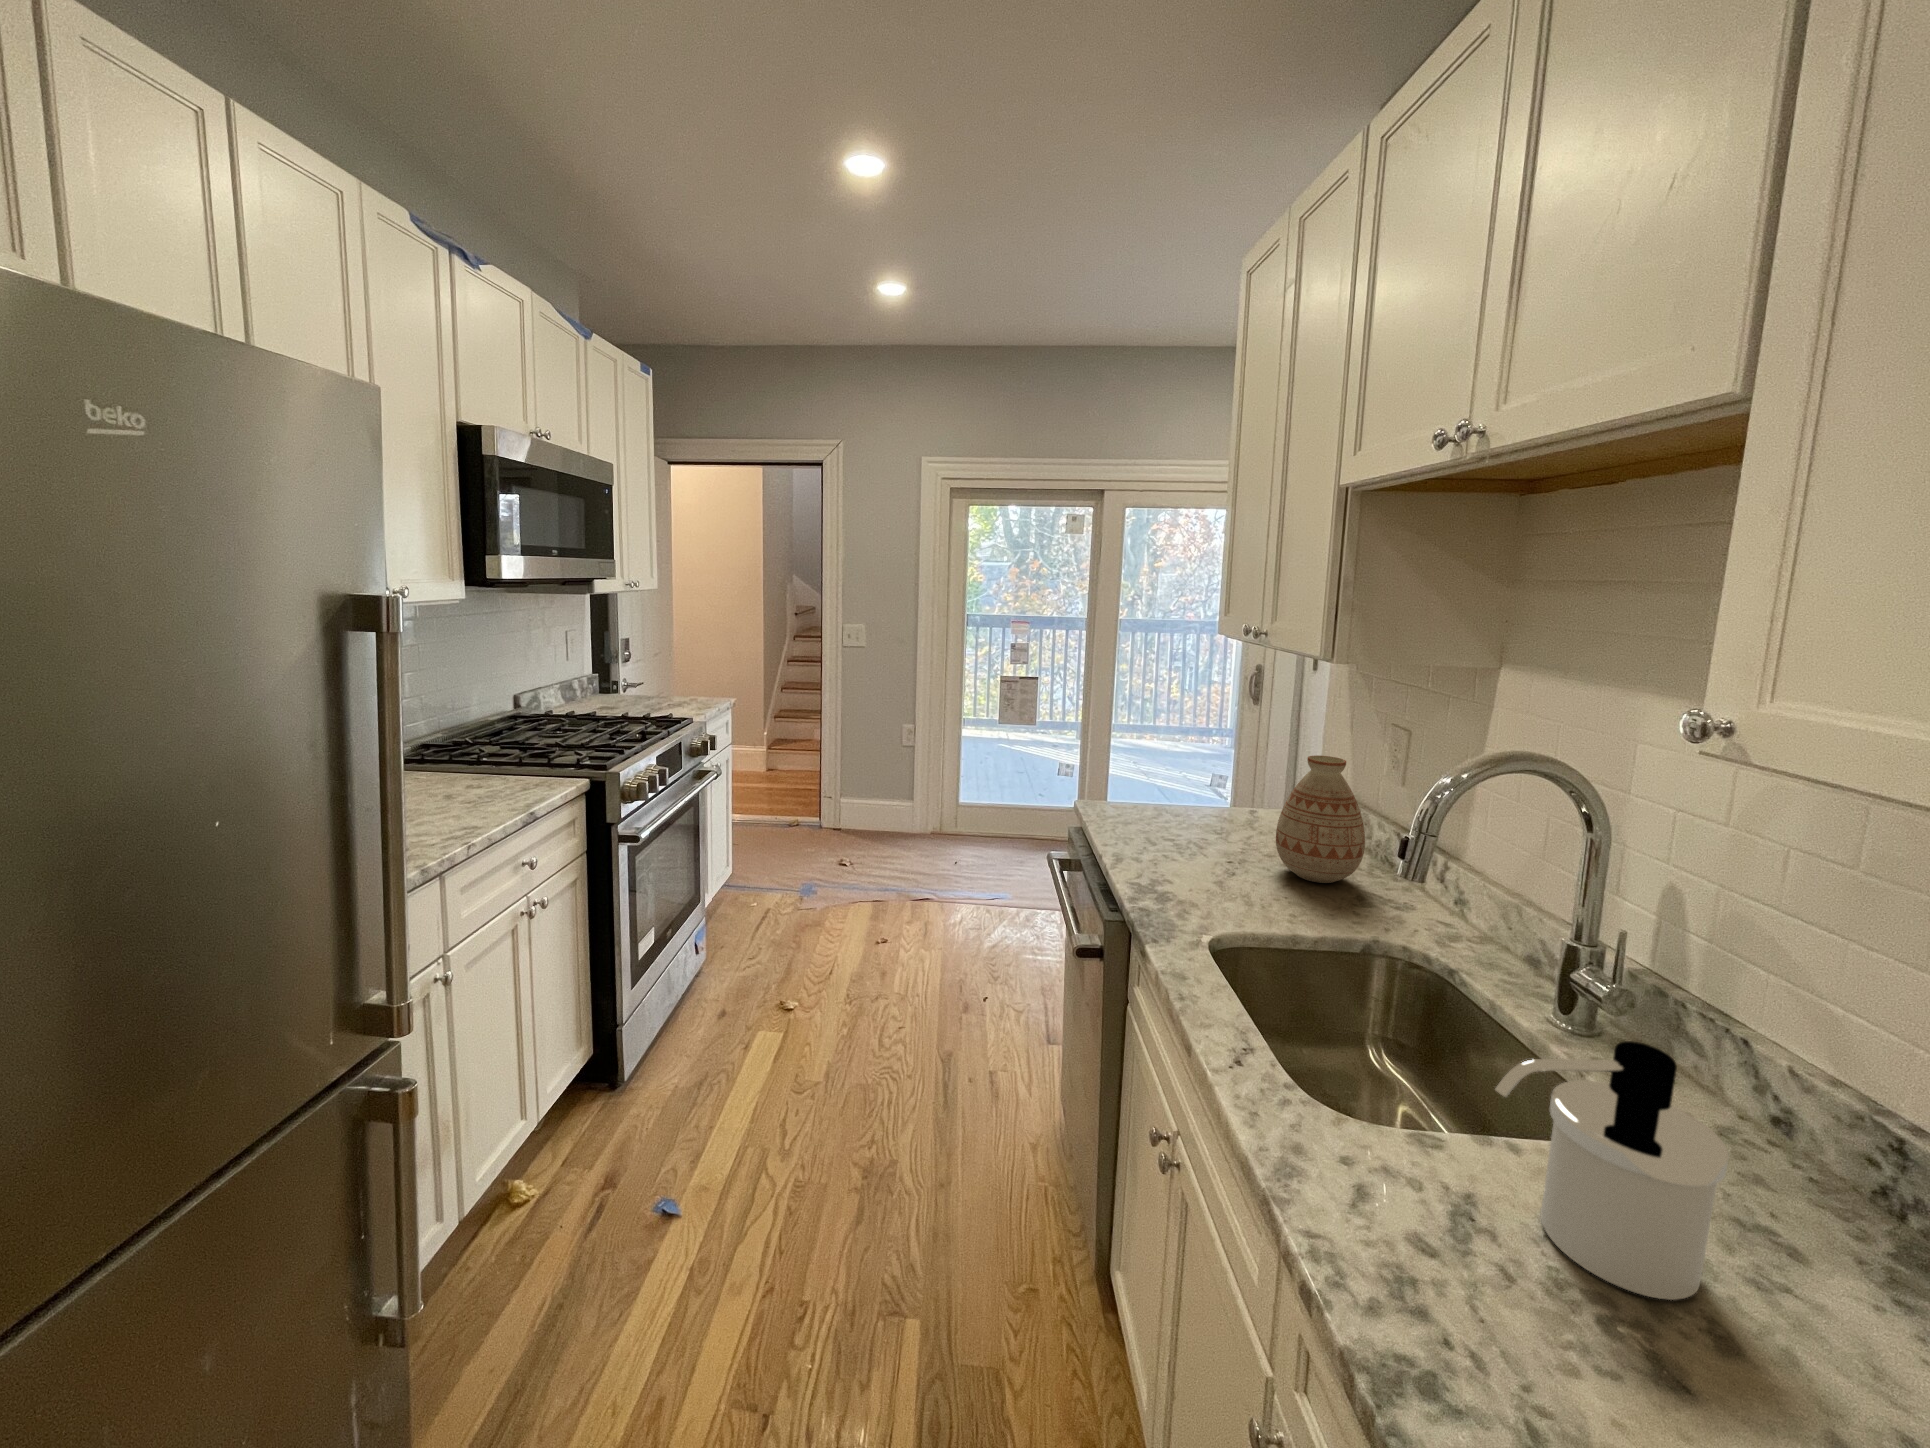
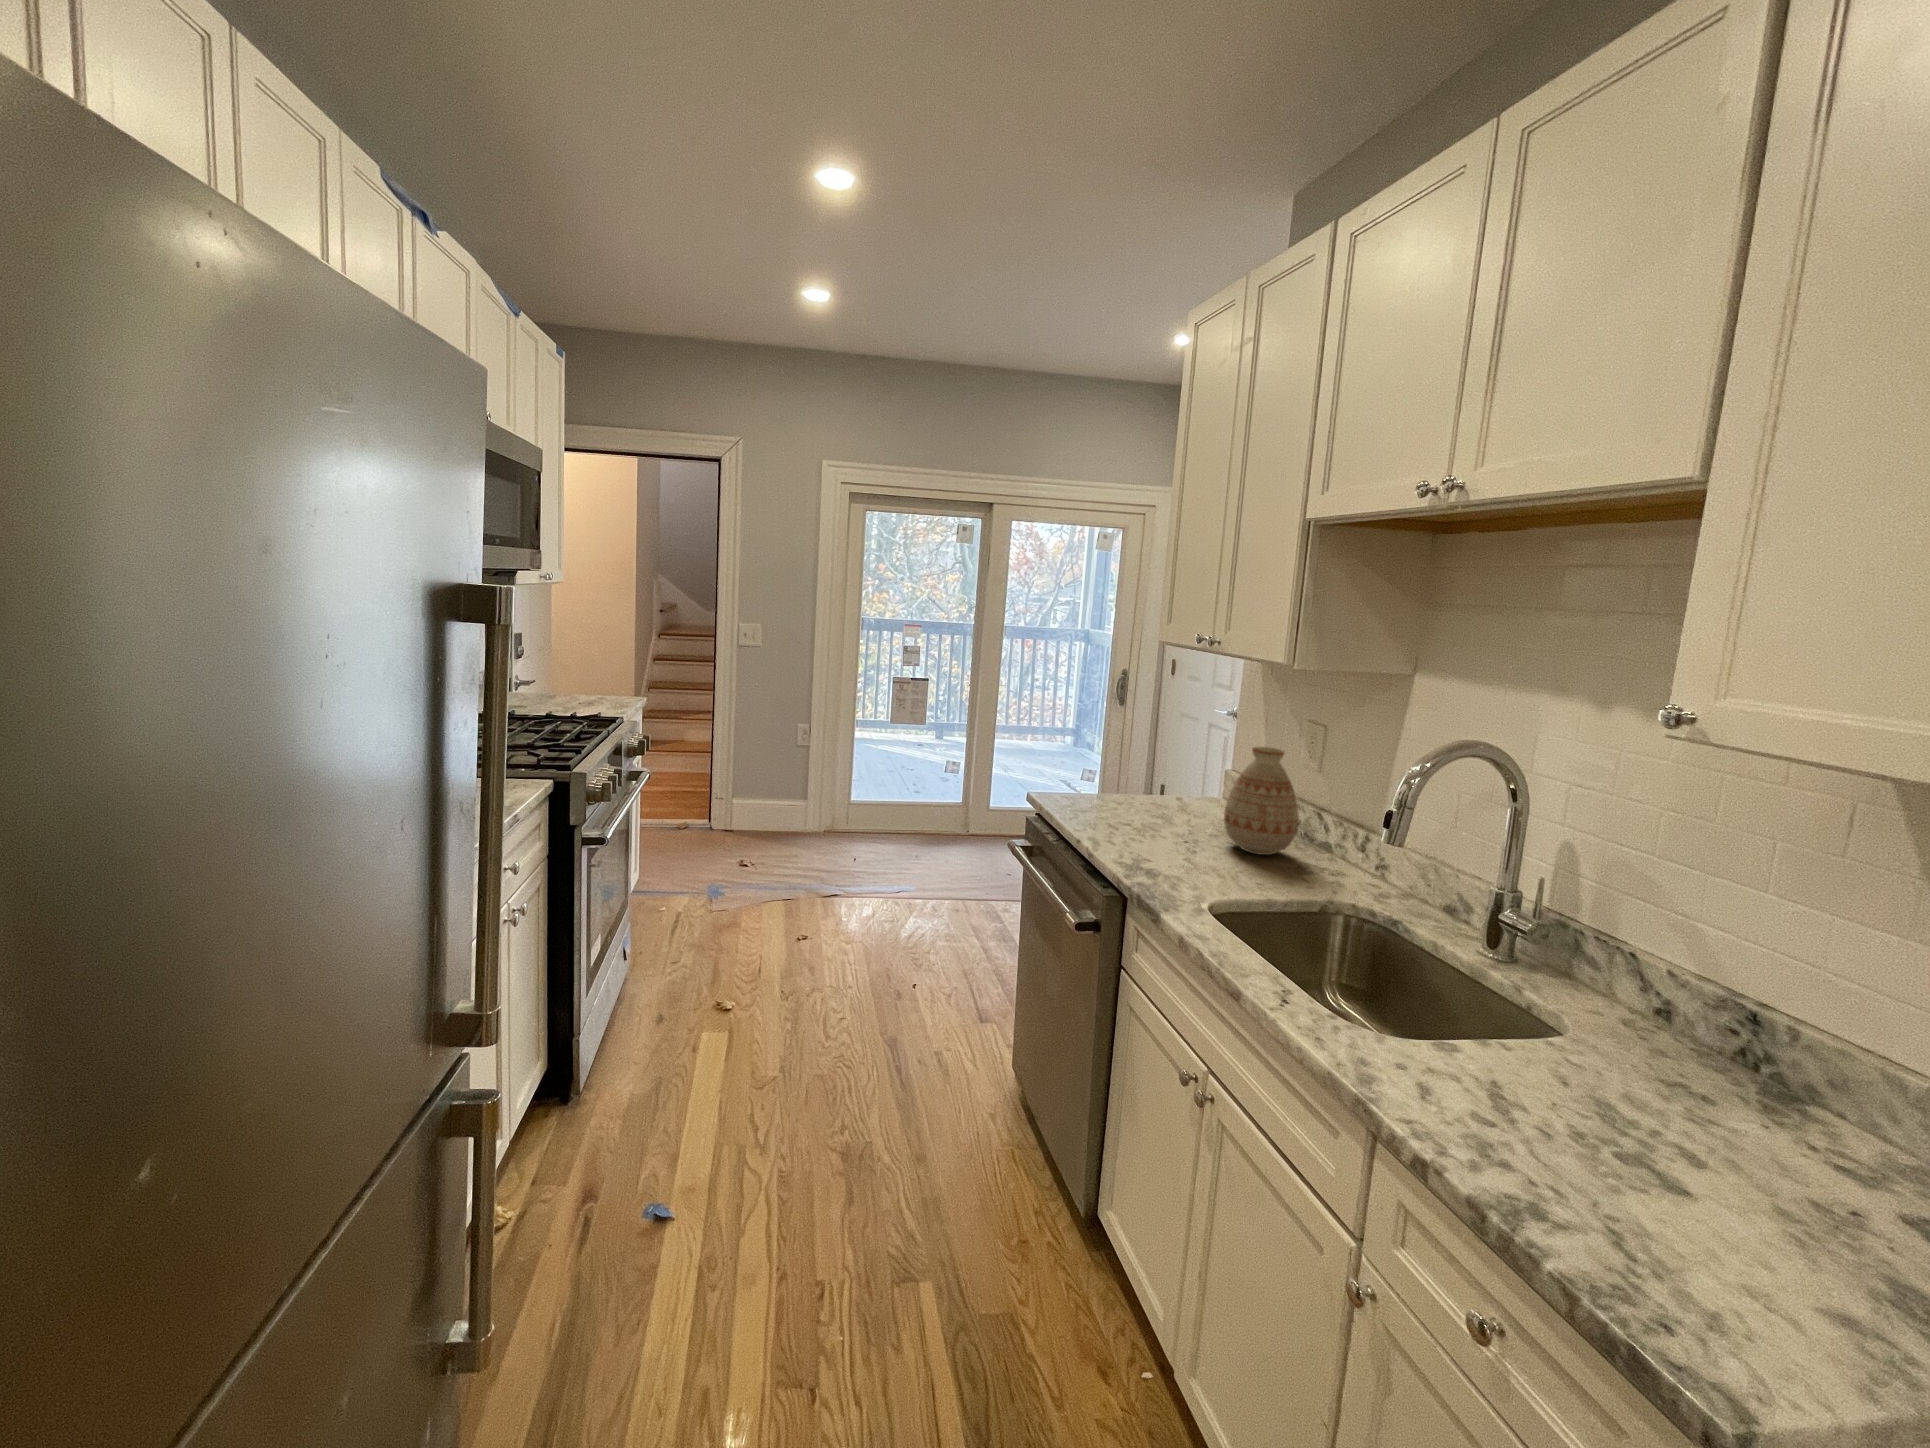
soap dispenser: present [1495,1041,1728,1300] -> none [1539,951,1694,1140]

